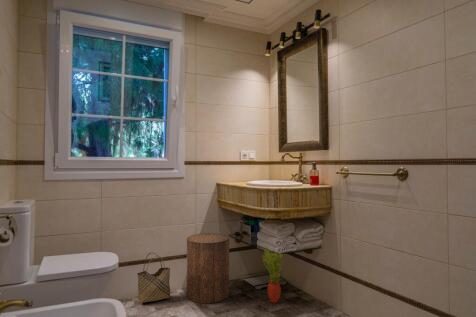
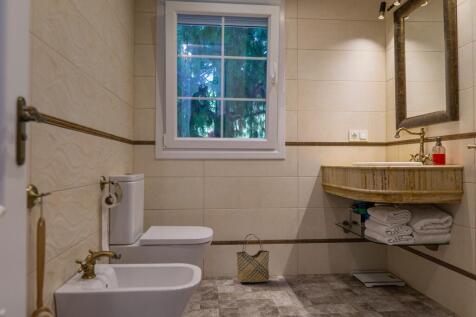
stool: present [187,233,229,304] -> none [286,219,333,293]
potted plant: present [263,245,282,303] -> none [369,231,401,303]

